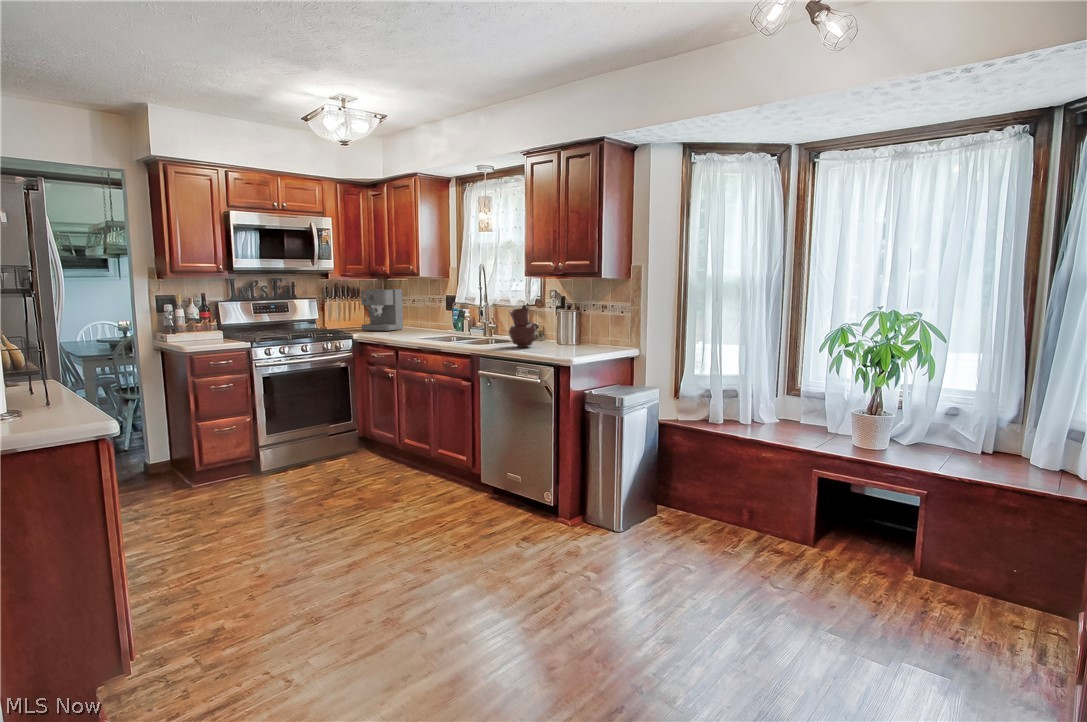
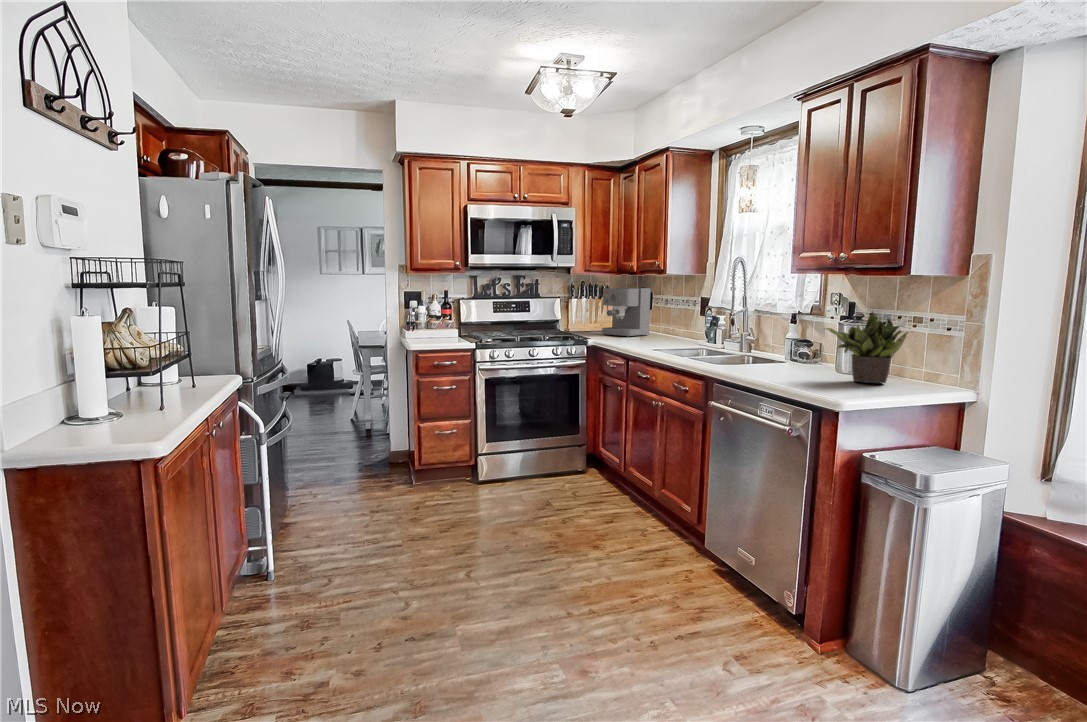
potted plant: none [552,302,601,349] -> present [825,312,908,383]
vase: present [509,308,537,347] -> none [759,316,801,372]

